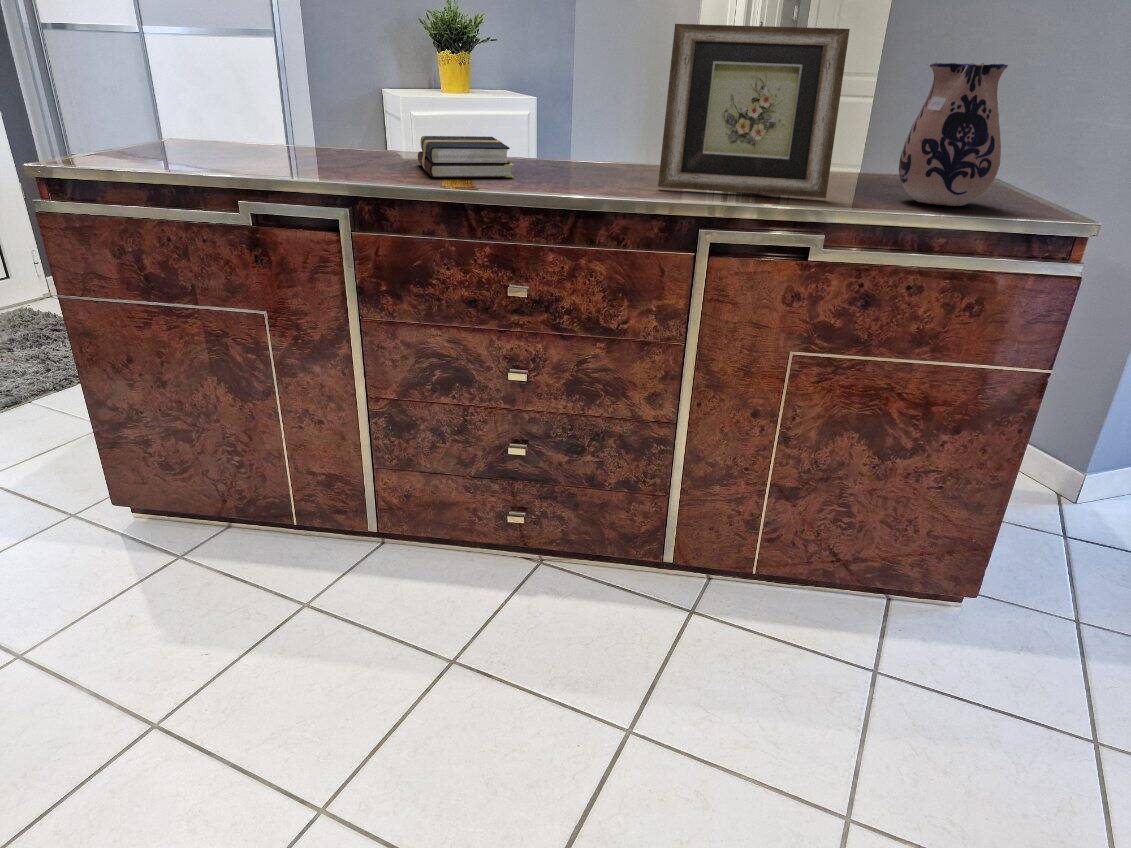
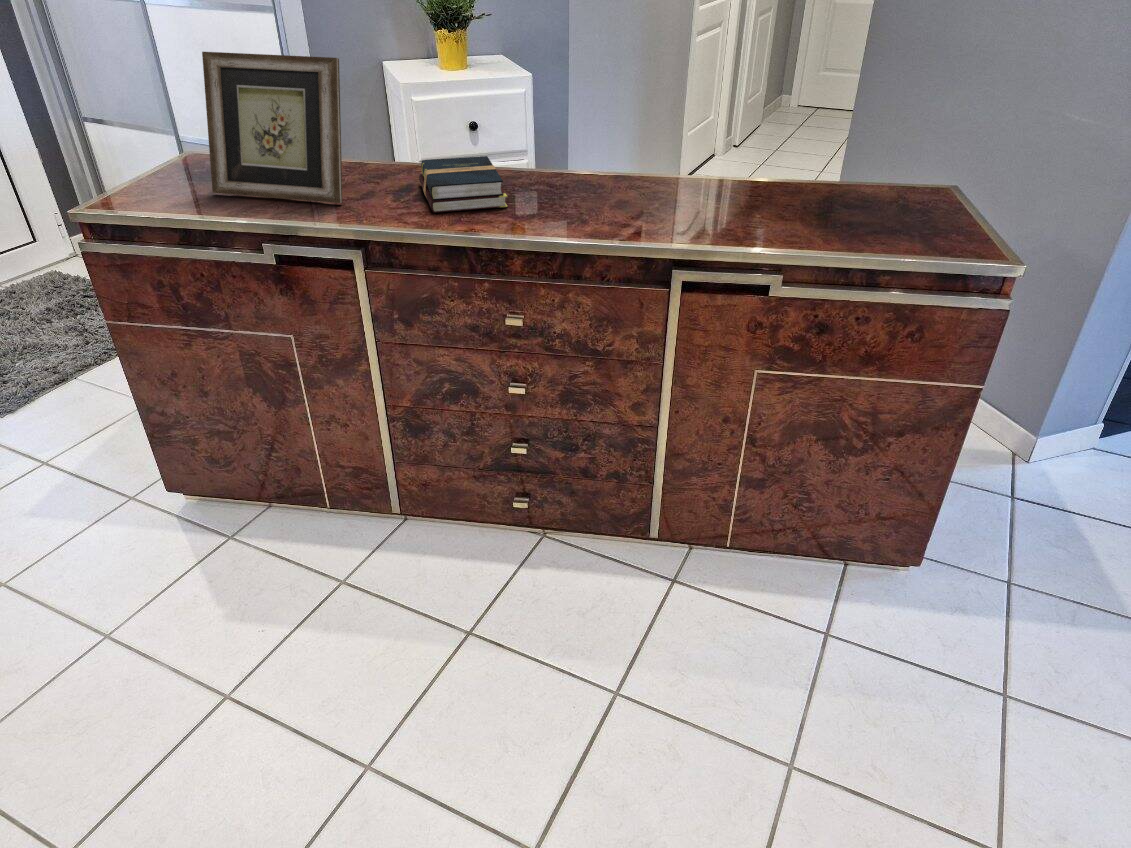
picture frame: present [658,24,850,198] -> present [202,52,343,203]
ceramic pitcher: present [899,62,1008,206] -> none [858,102,957,238]

